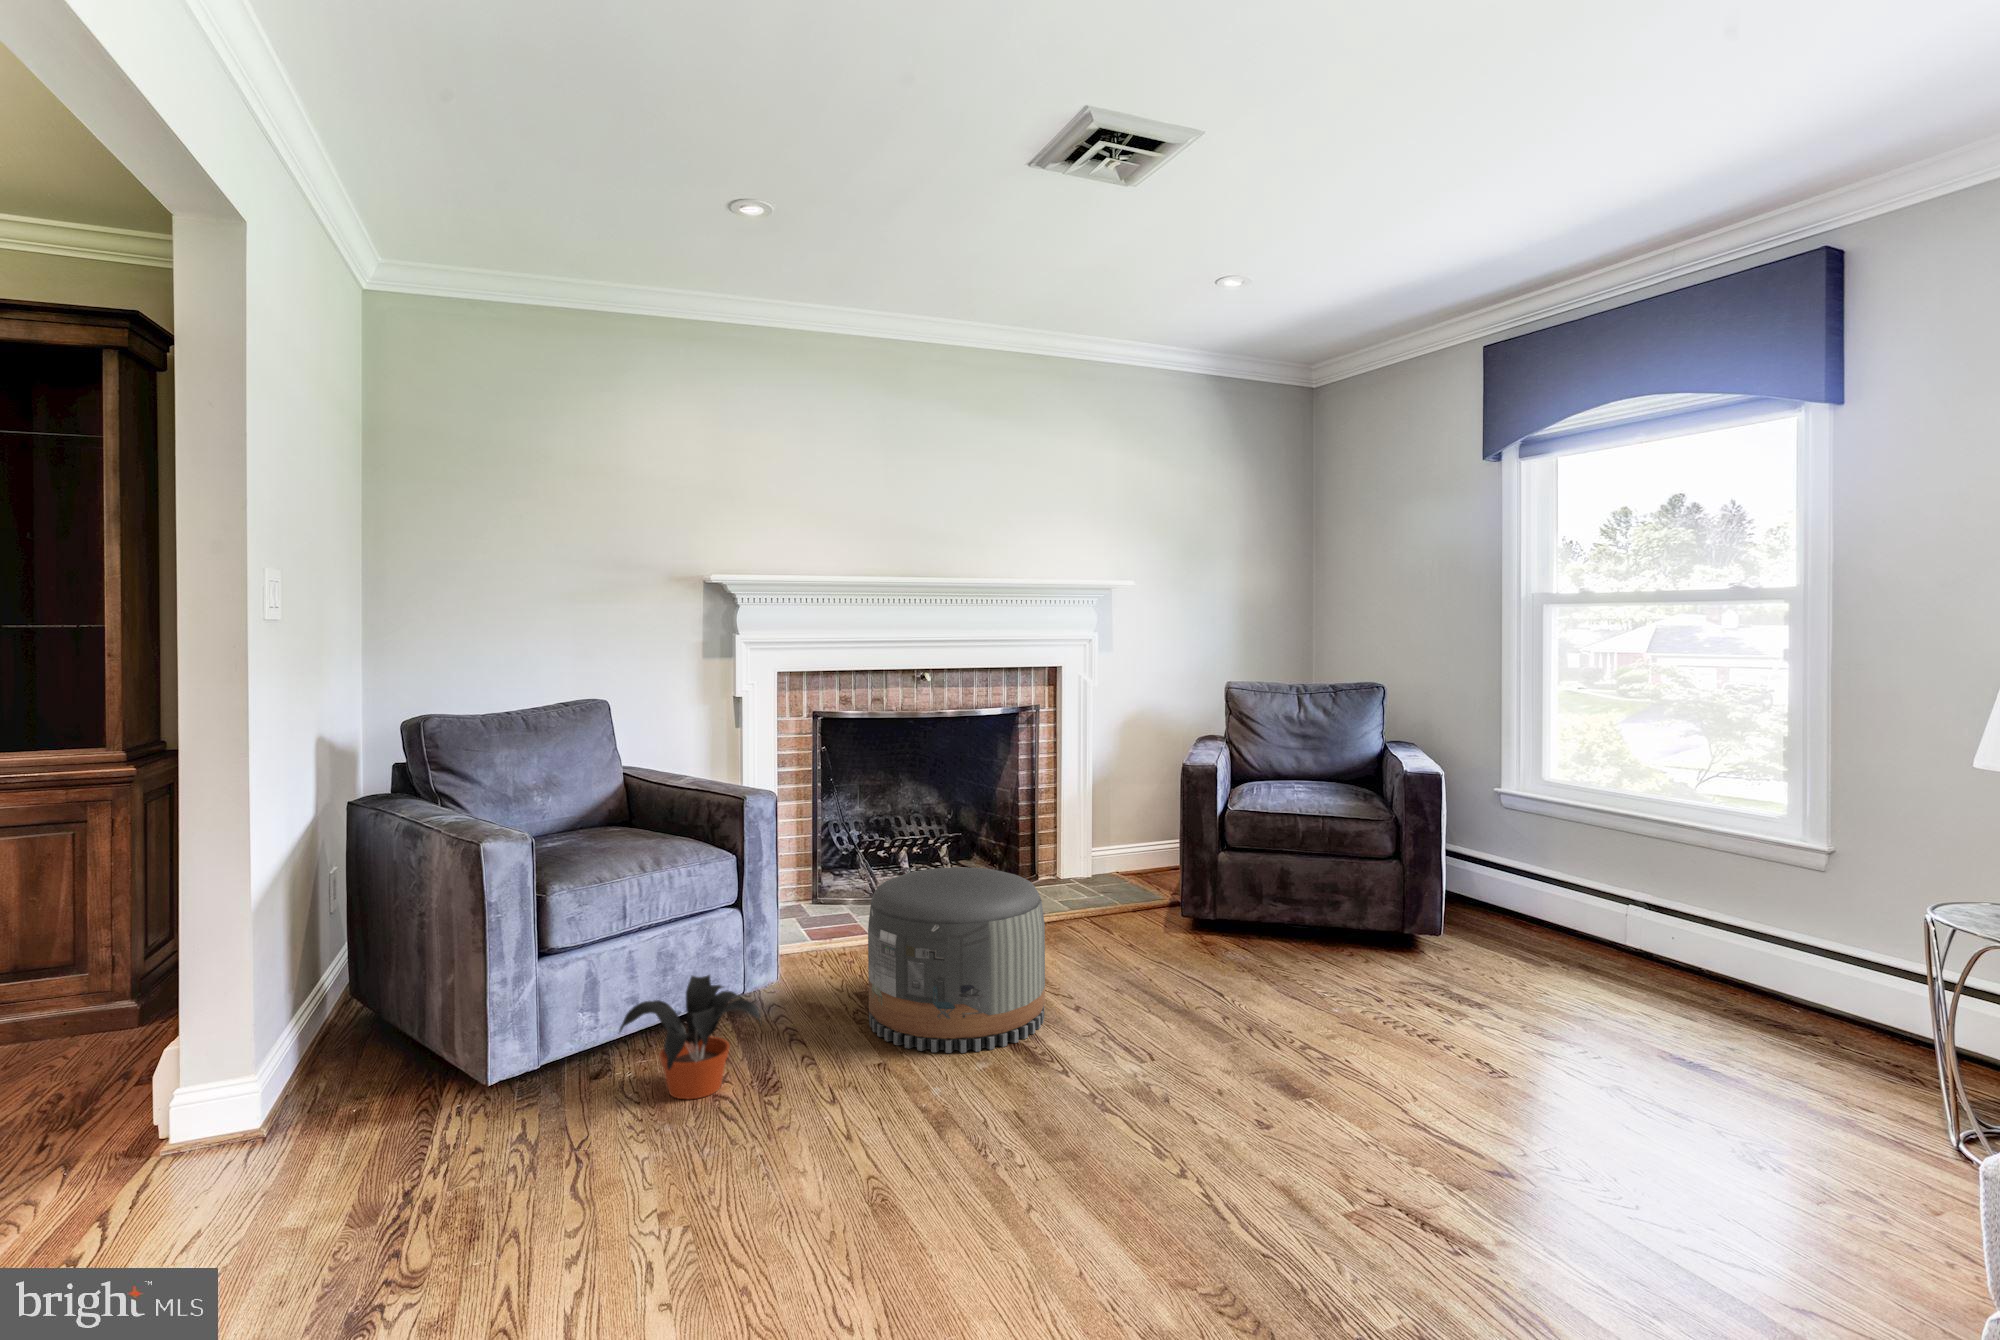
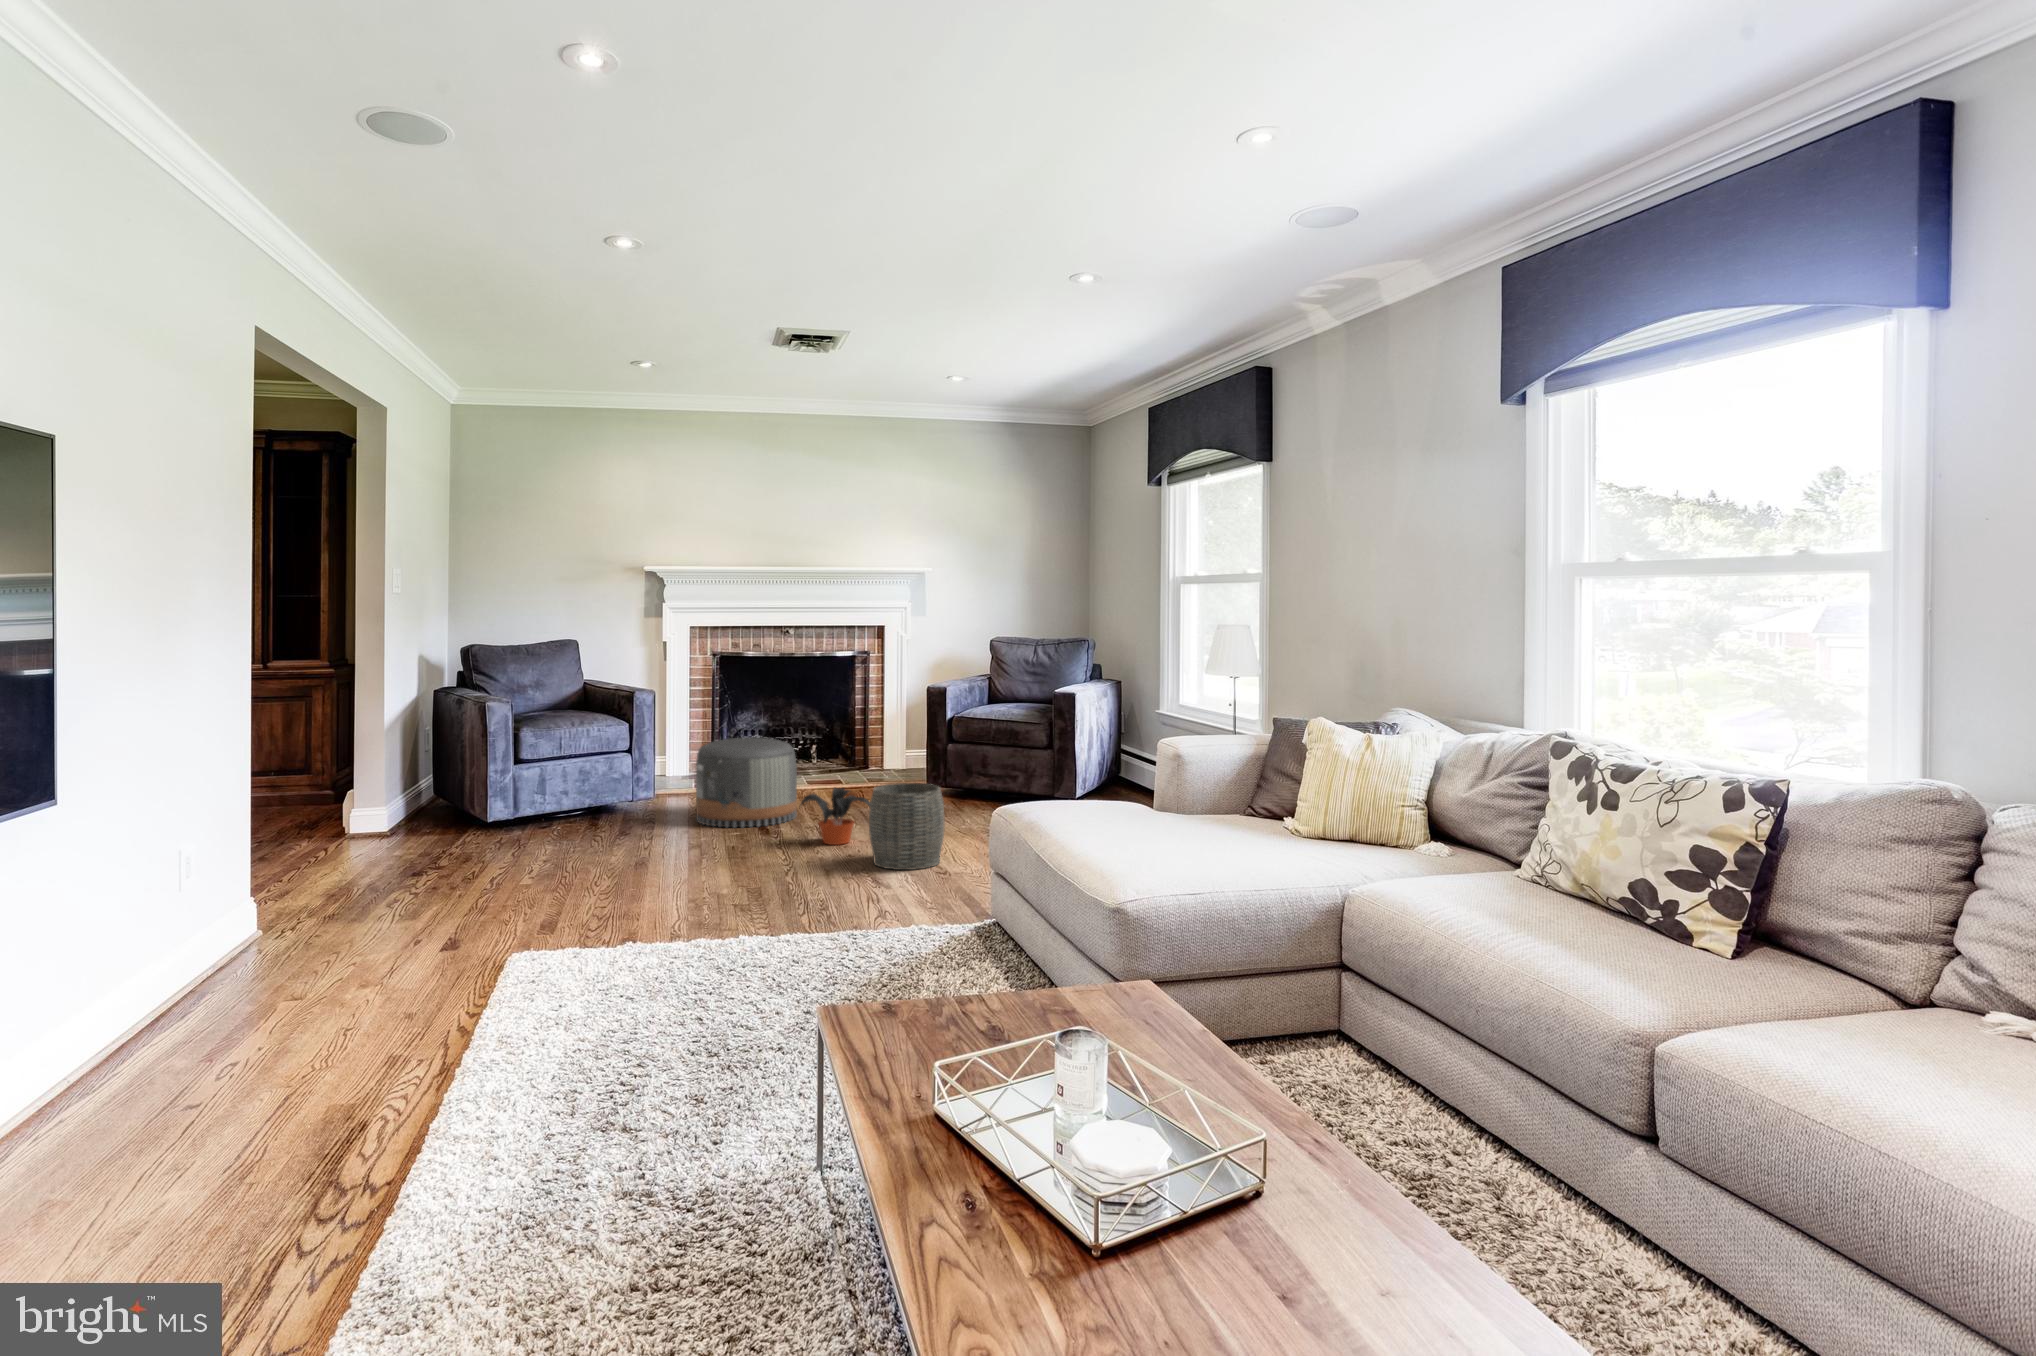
potted plant: present [619,975,762,1099] -> present [801,788,870,845]
woven basket: none [1367,993,1544,1216] -> present [869,783,945,870]

